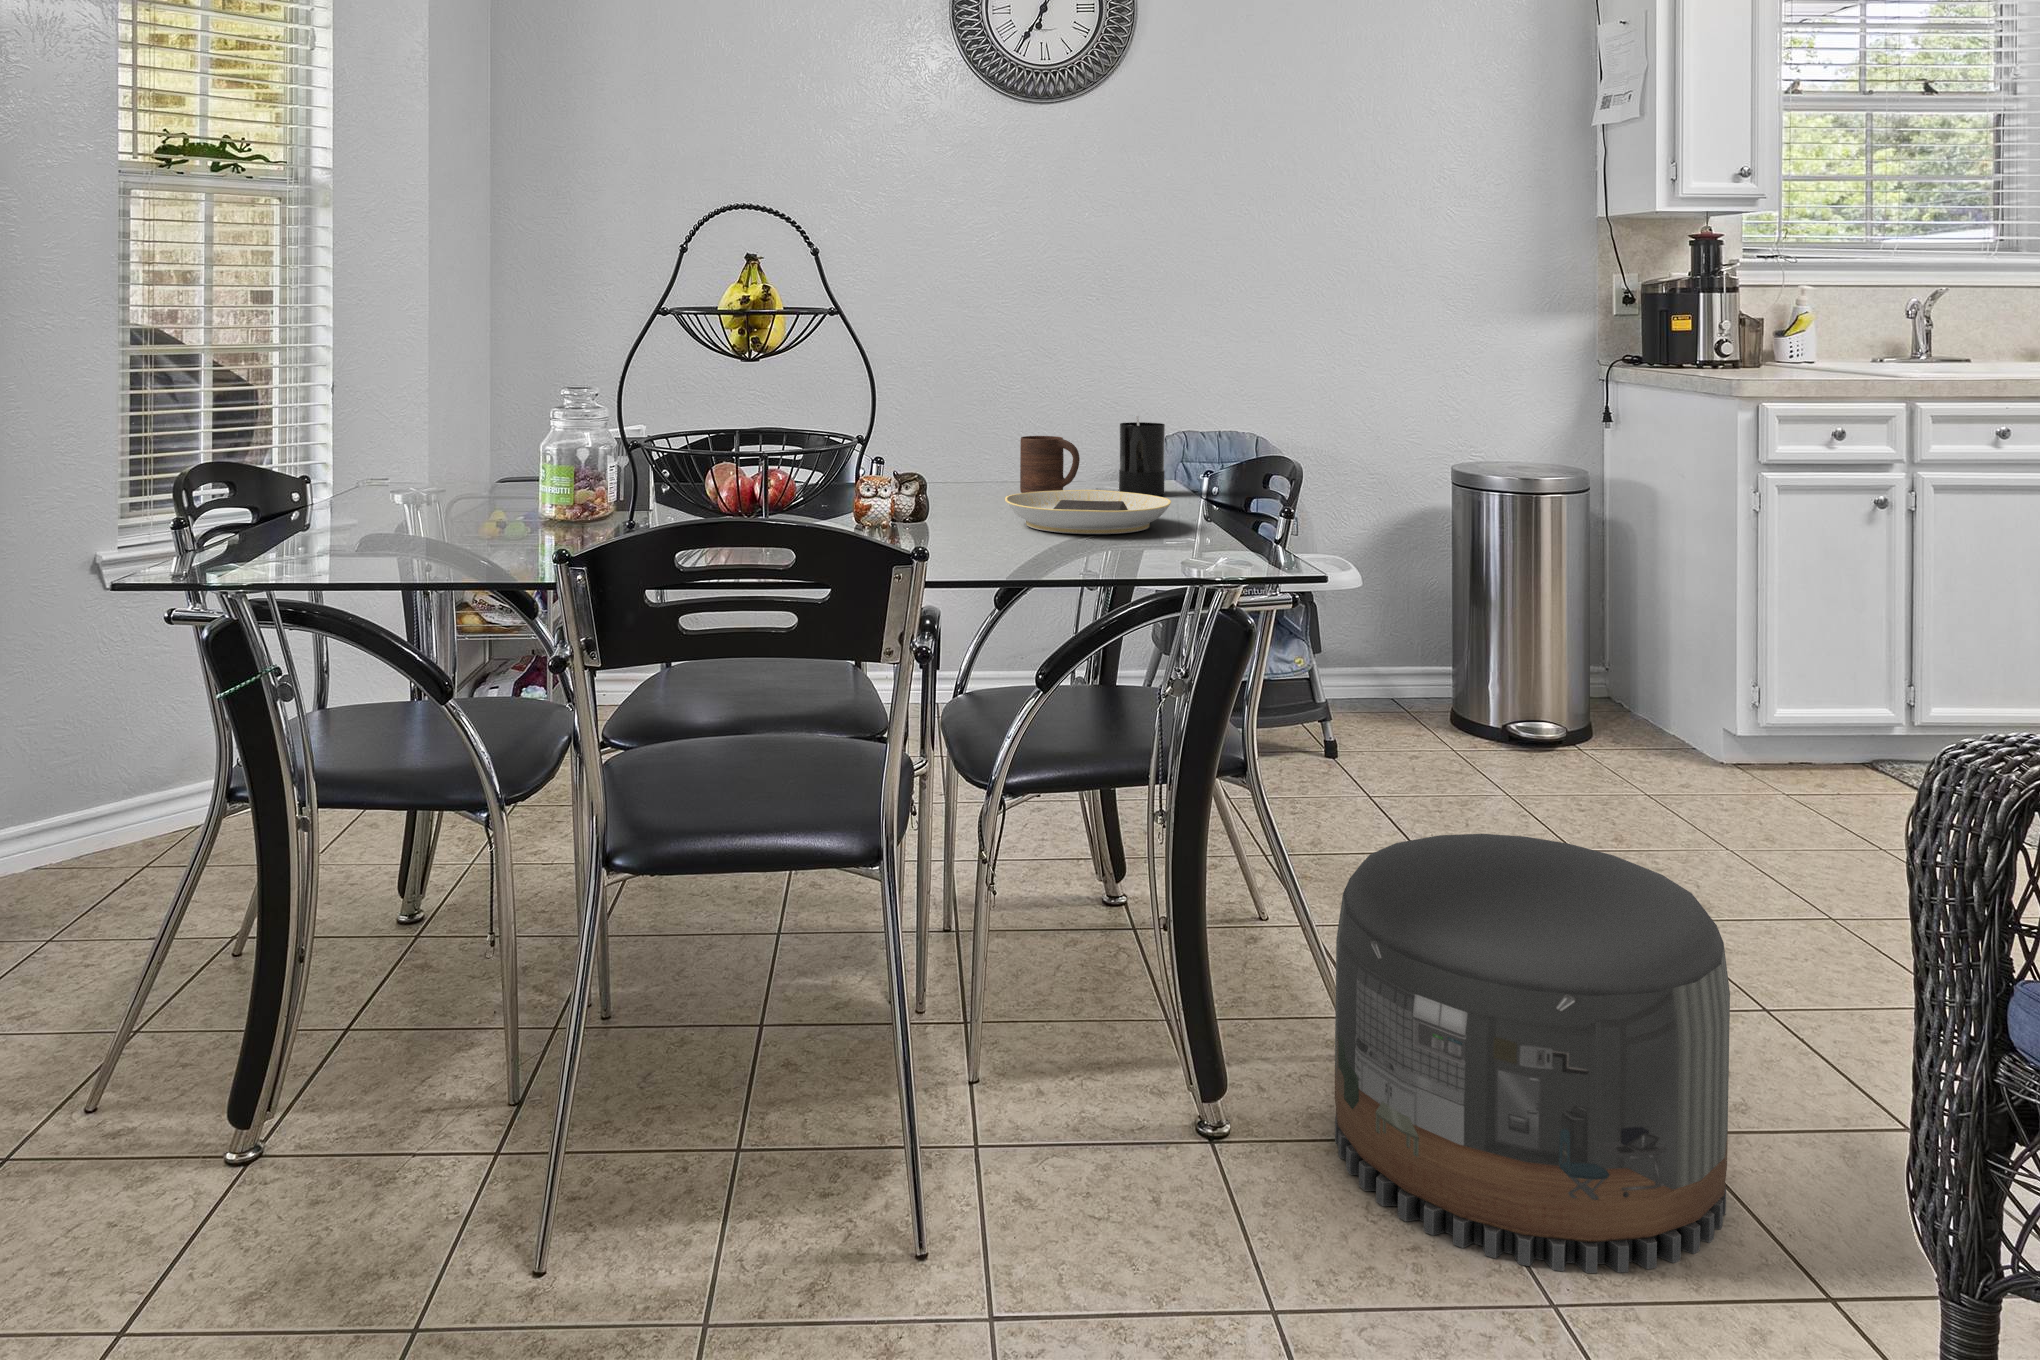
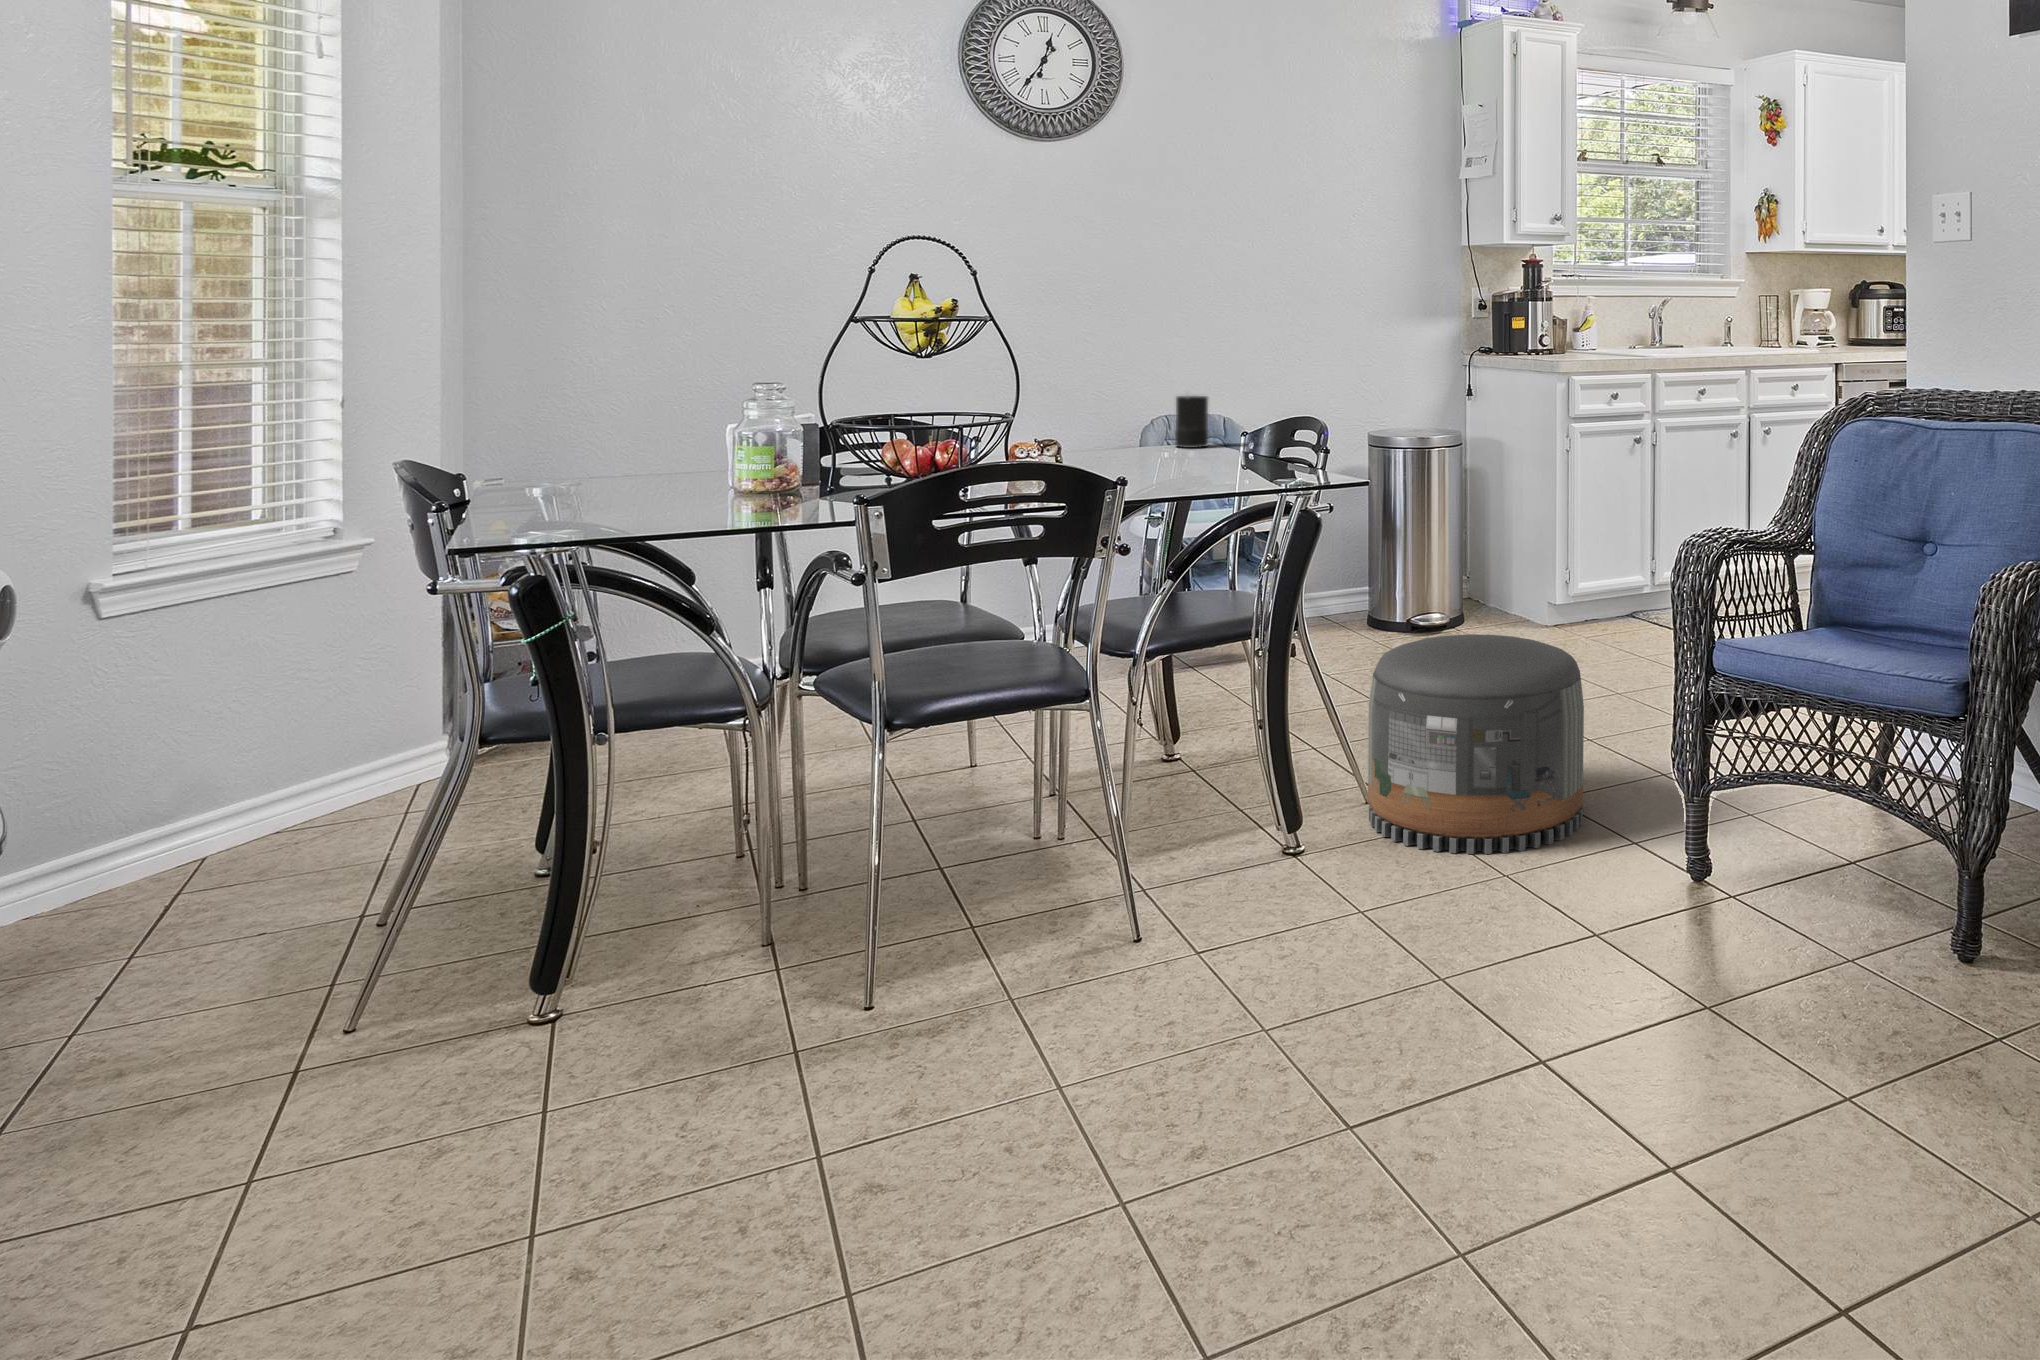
cup: present [1020,436,1080,493] -> none [1105,407,1151,450]
plate: present [1005,490,1171,534] -> none [1125,442,1241,469]

